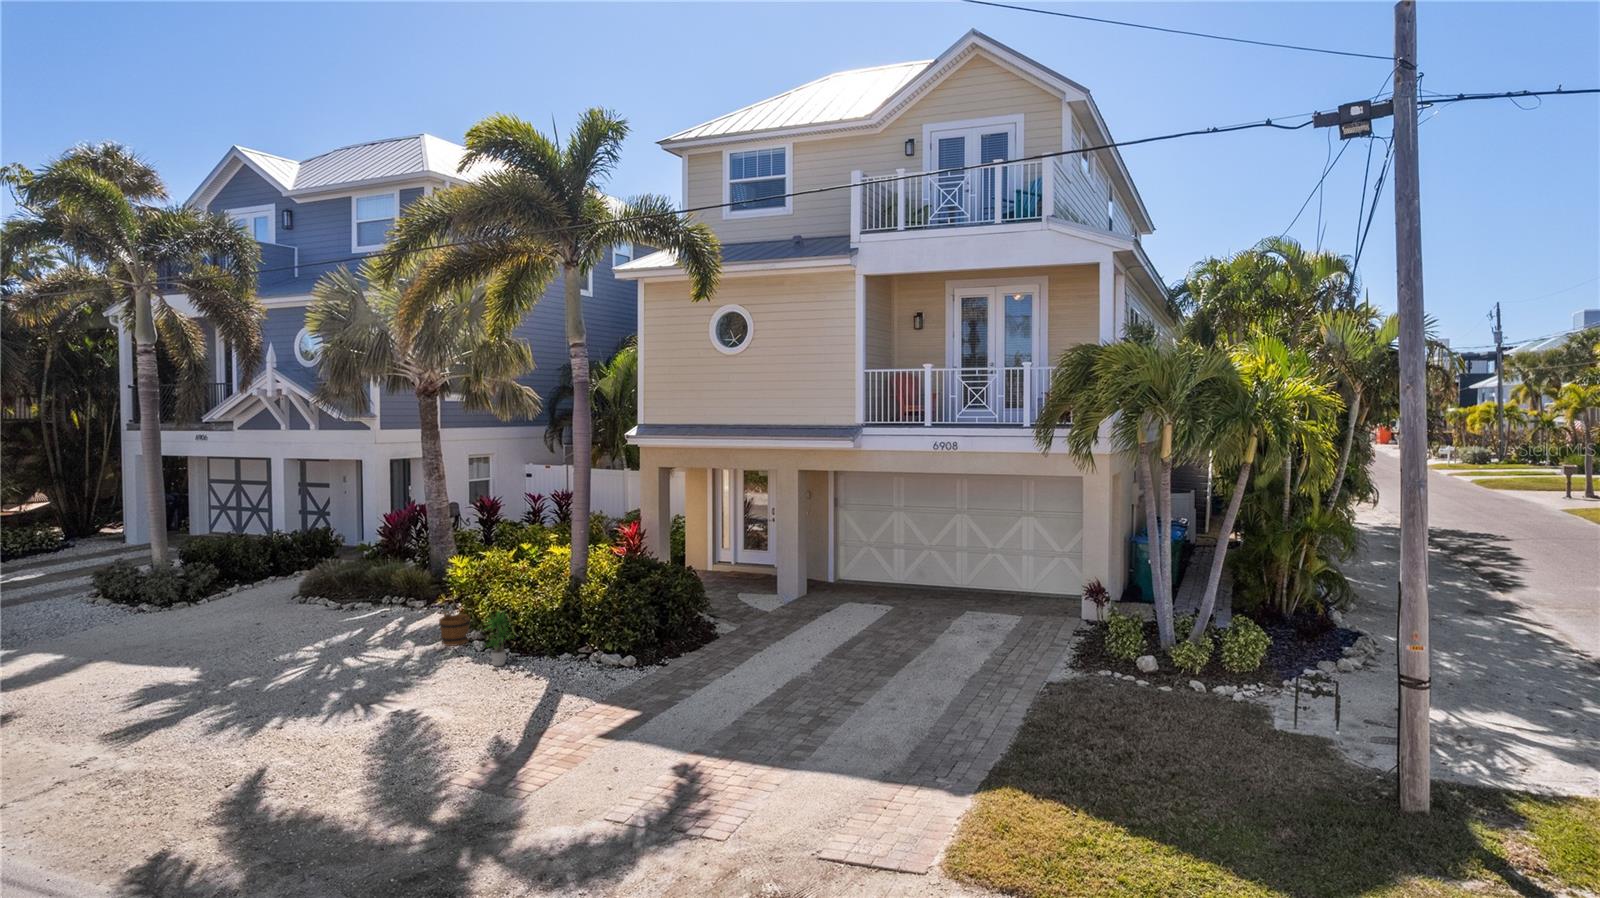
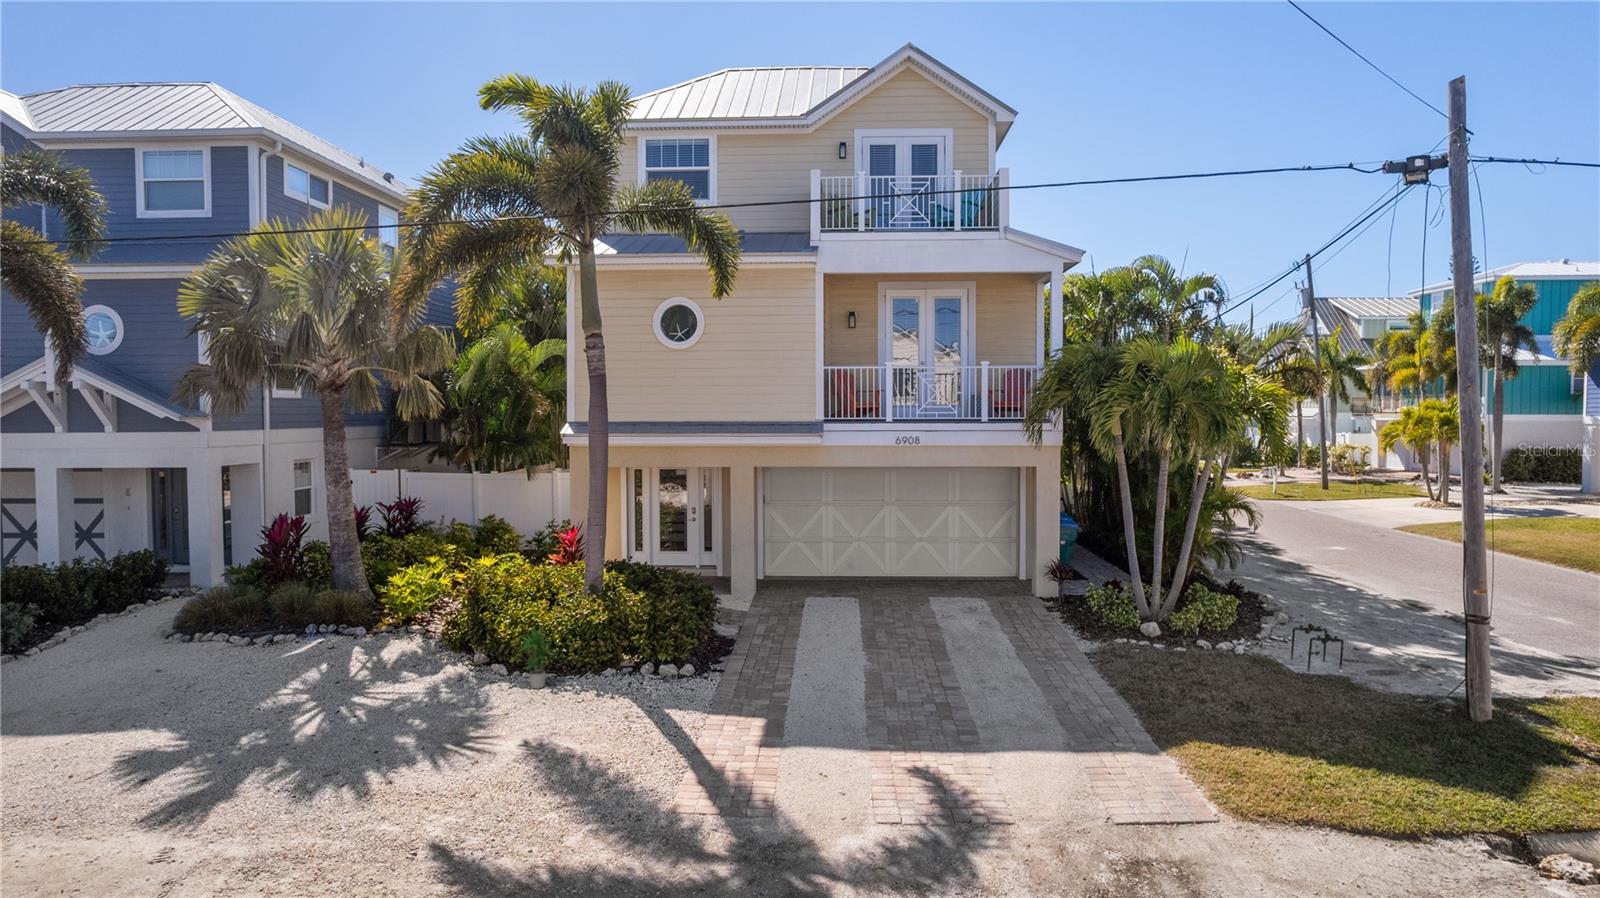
bucket: present [439,611,470,646] -> none [434,635,470,674]

